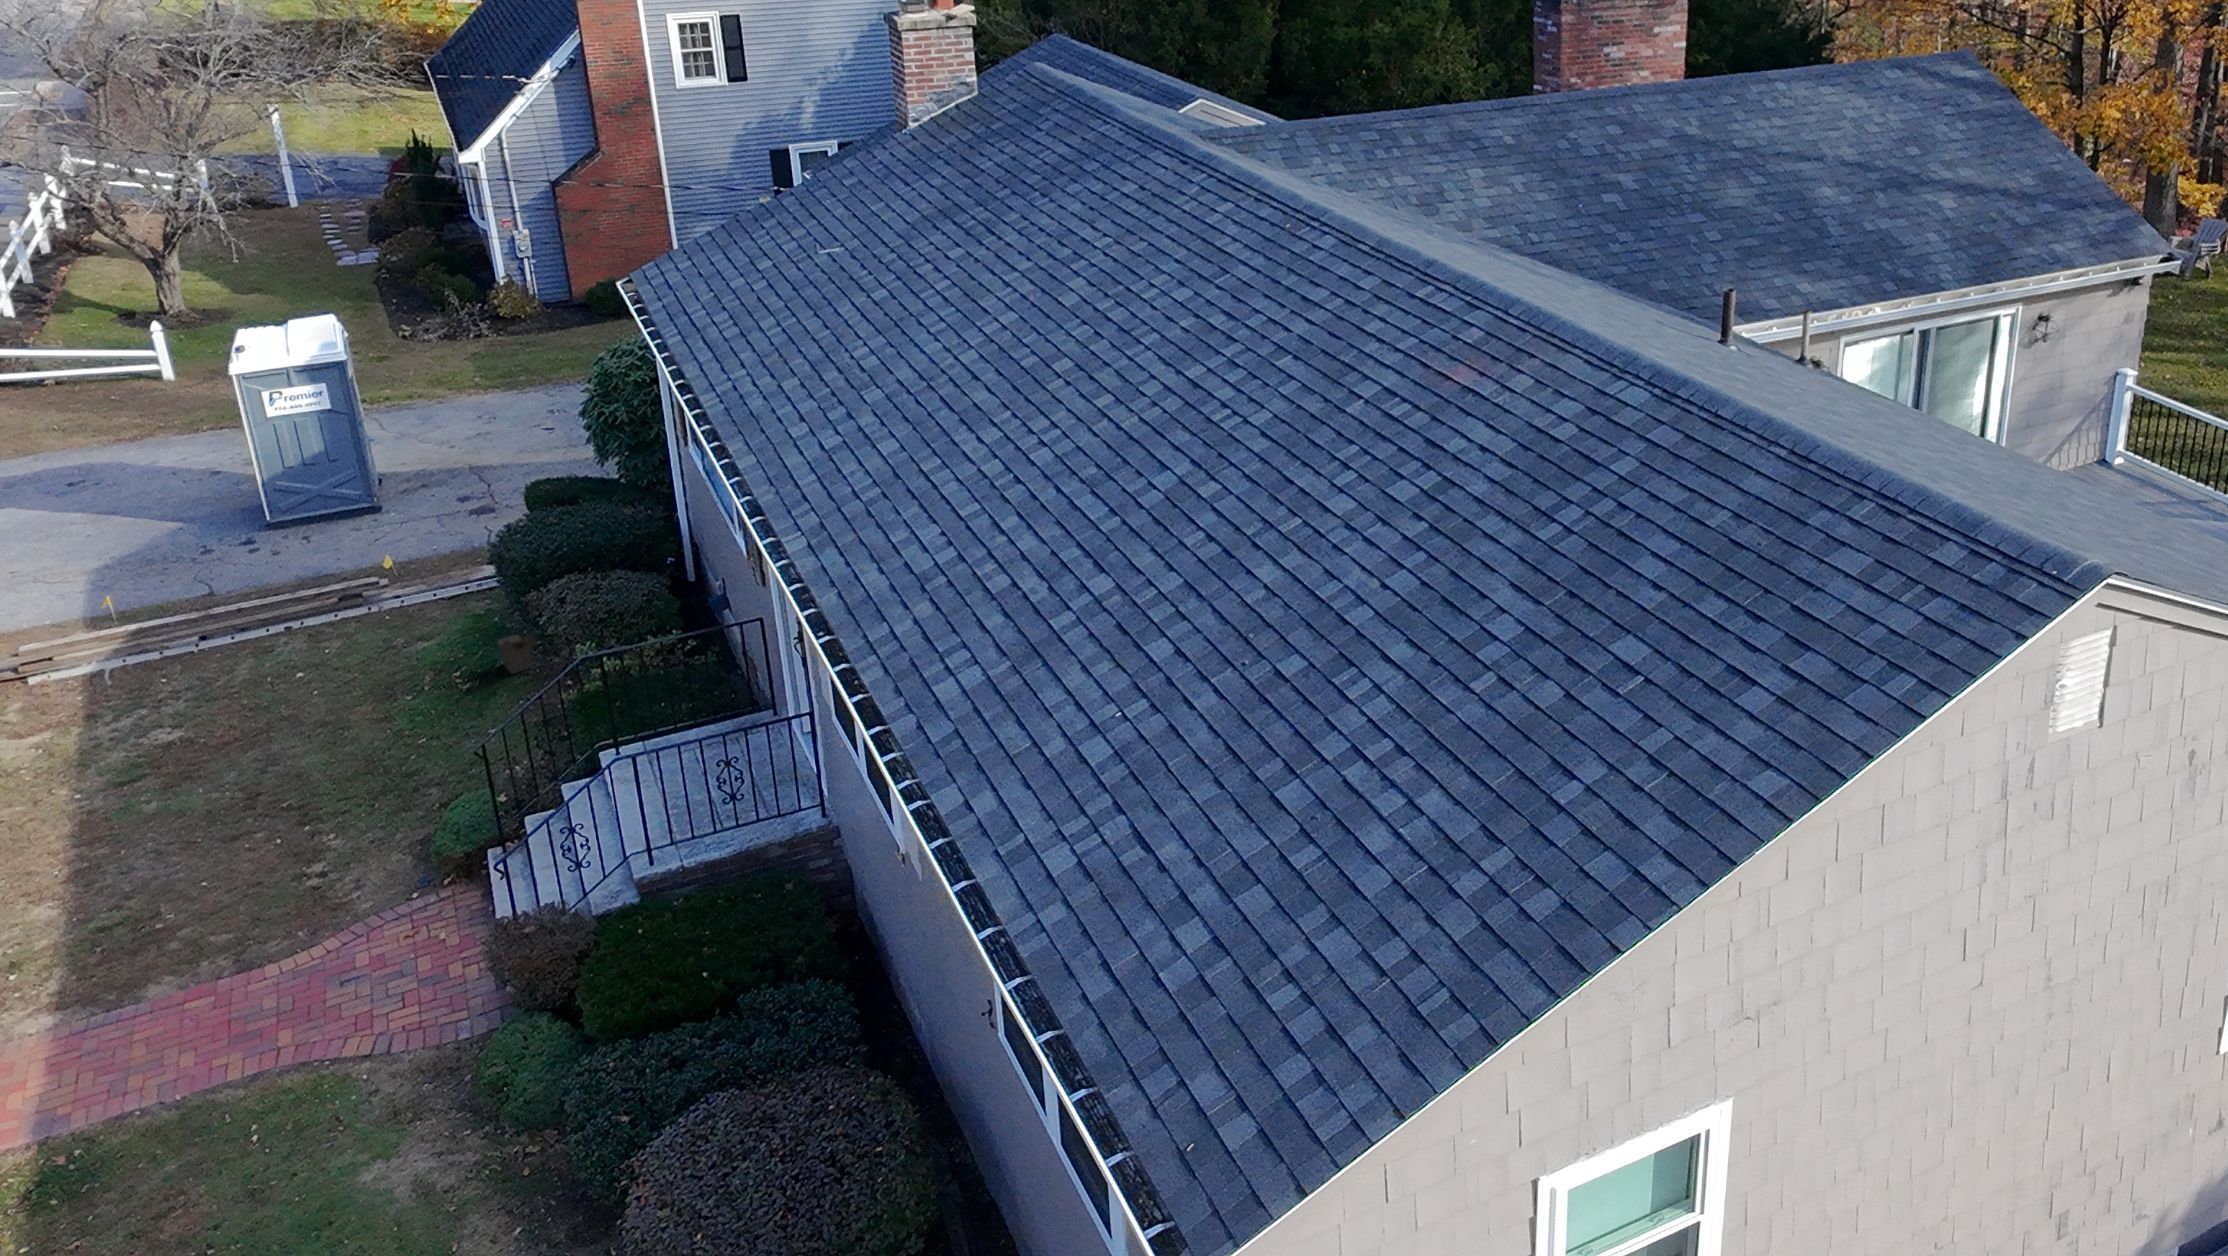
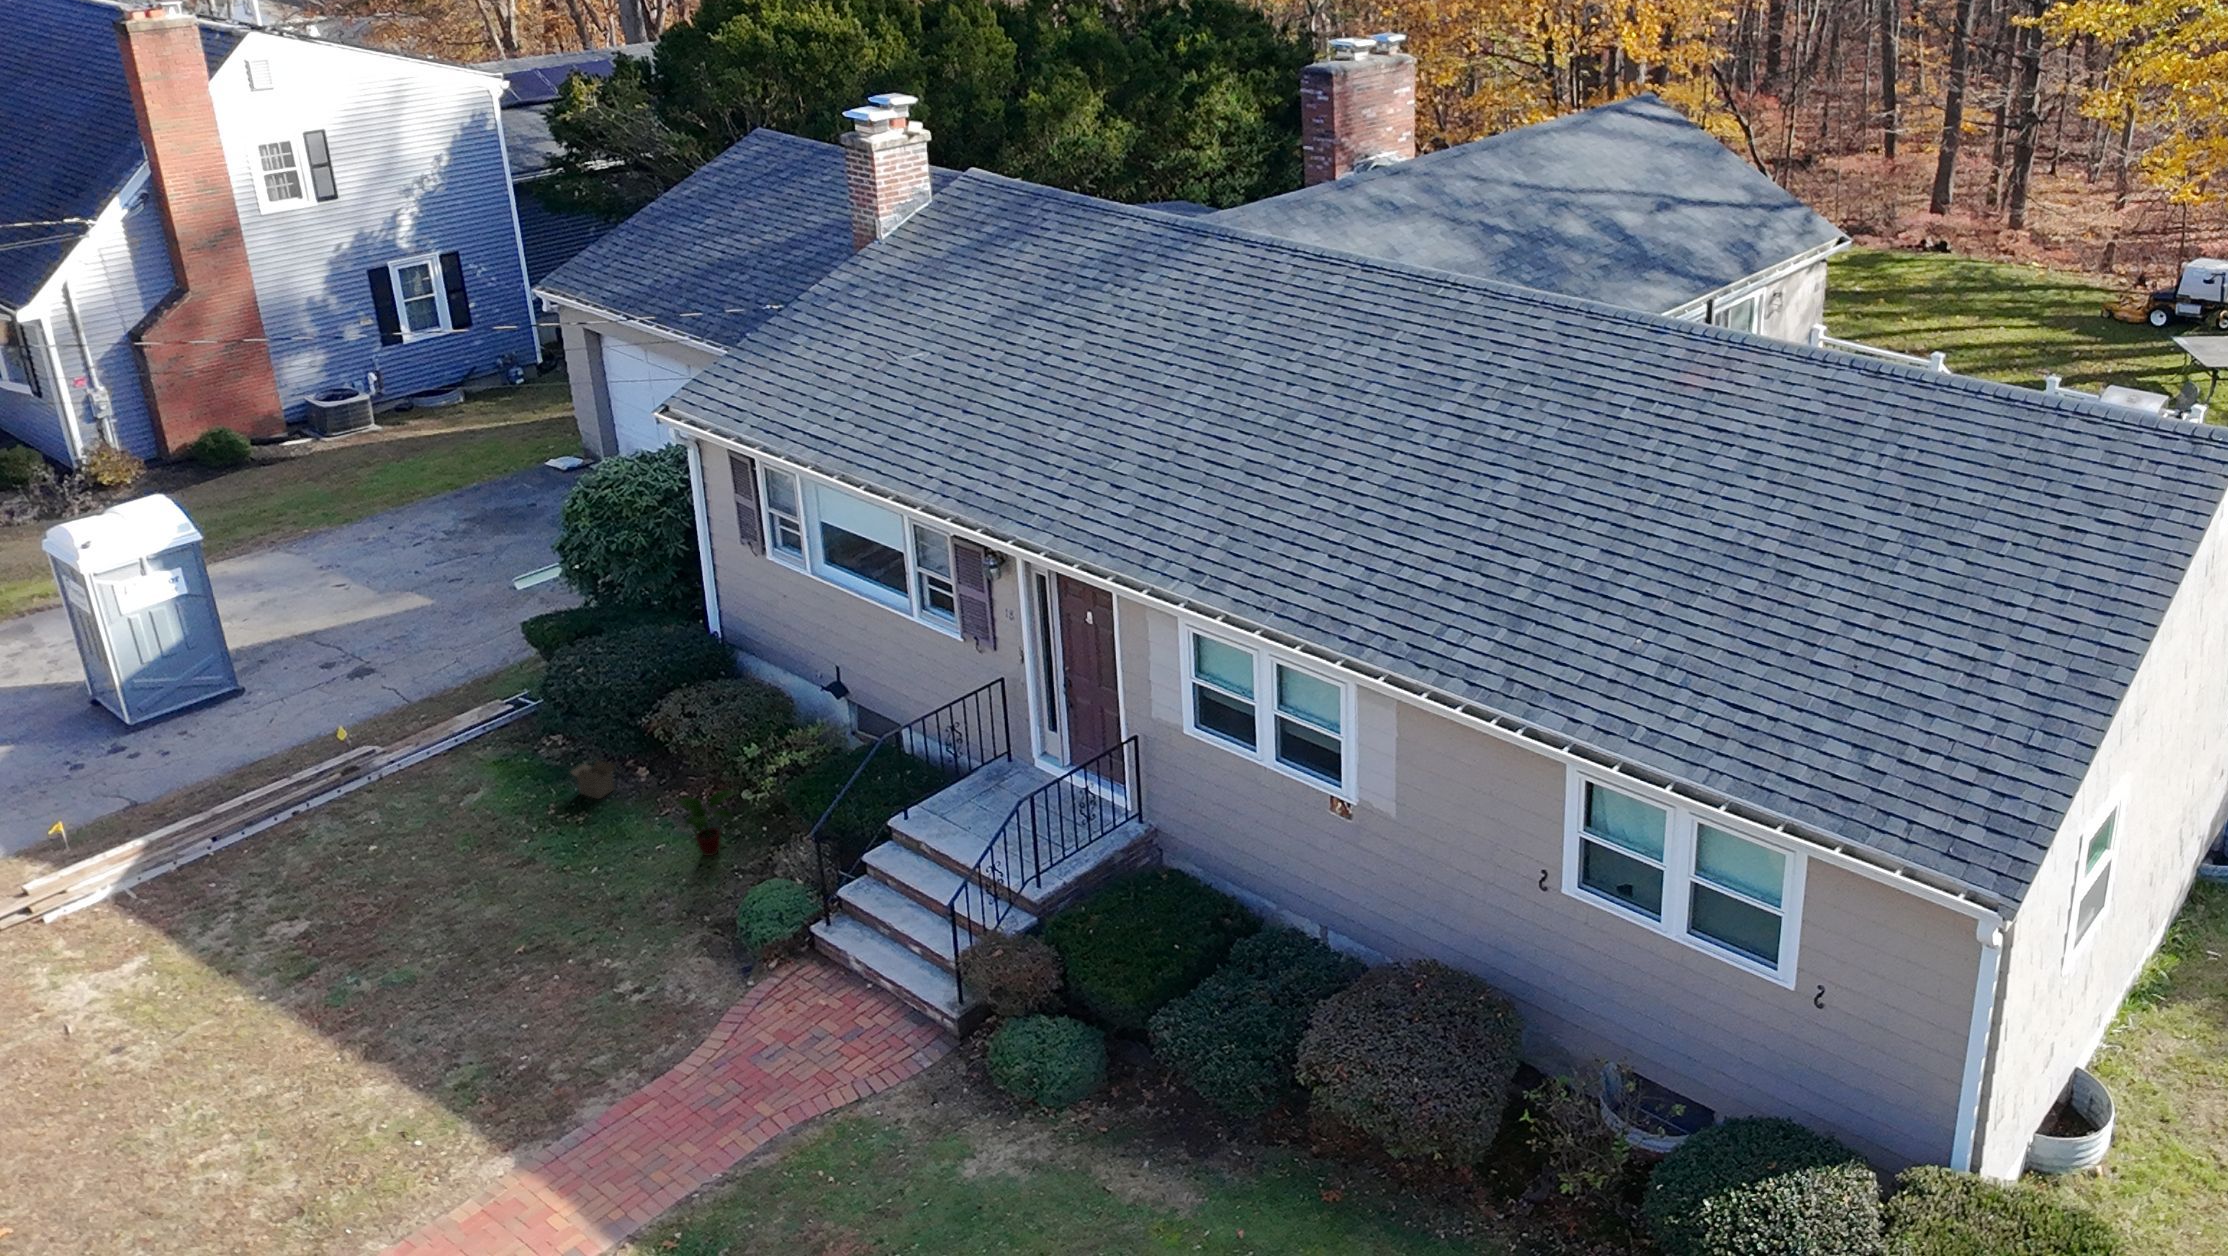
potted plant: none [499,690,573,758] -> present [679,790,736,856]

